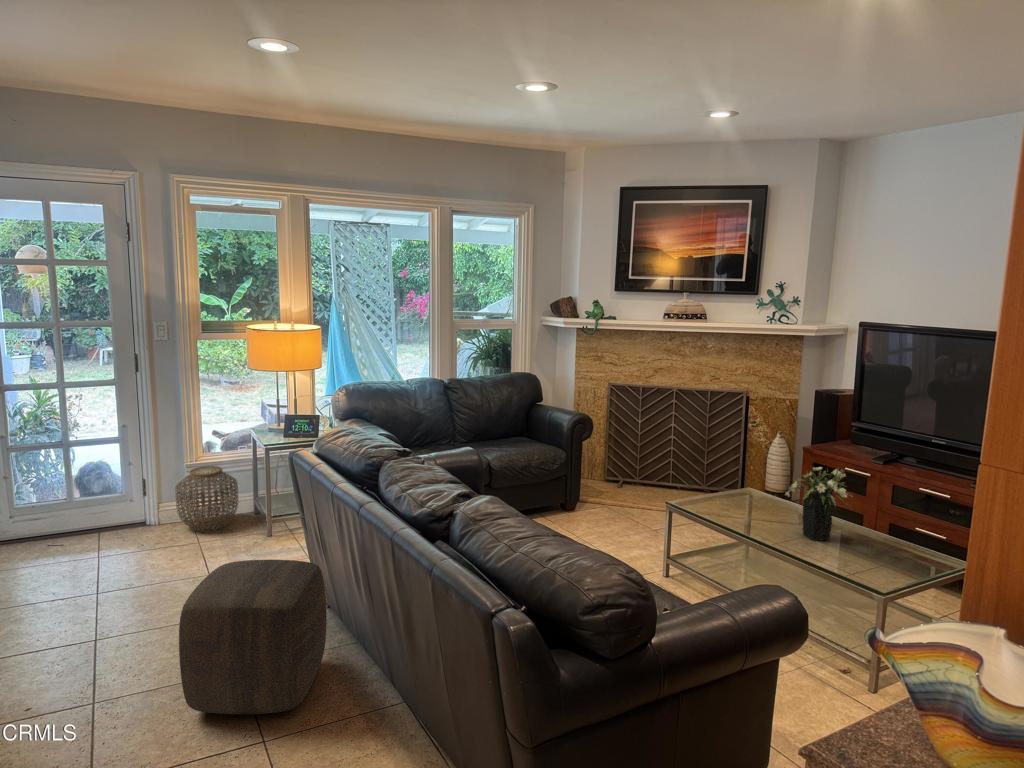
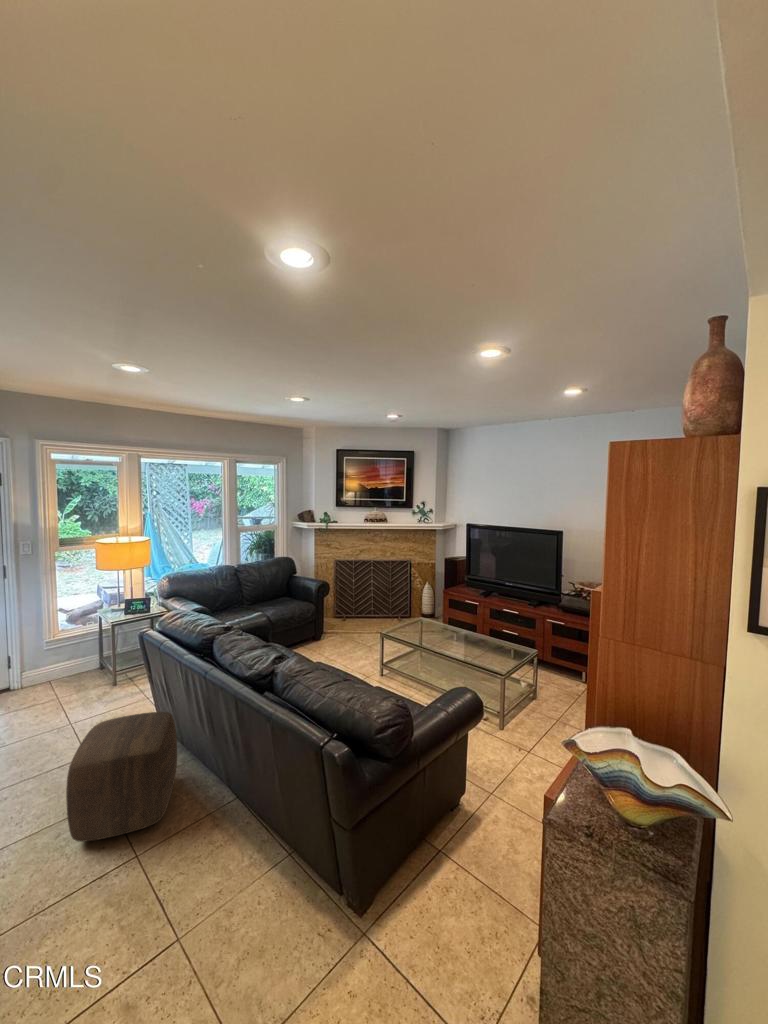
woven basket: present [175,466,238,532] -> none [35,641,88,692]
flower arrangement: present [785,467,853,541] -> none [443,606,477,647]

